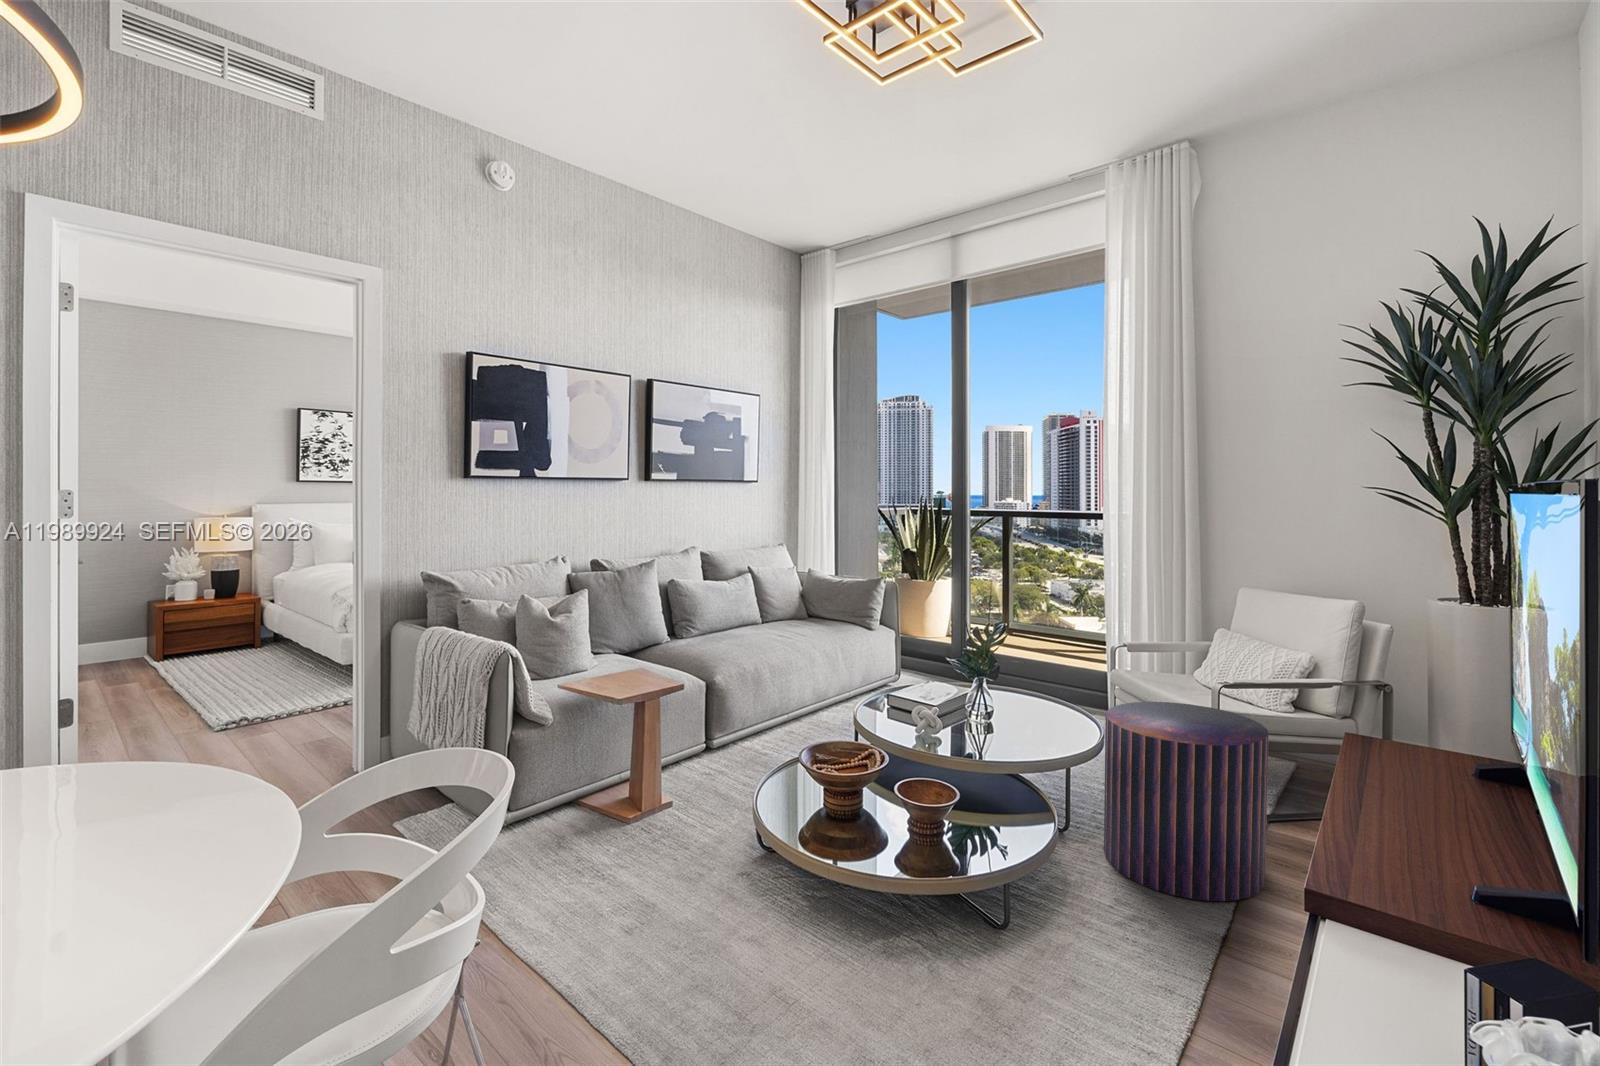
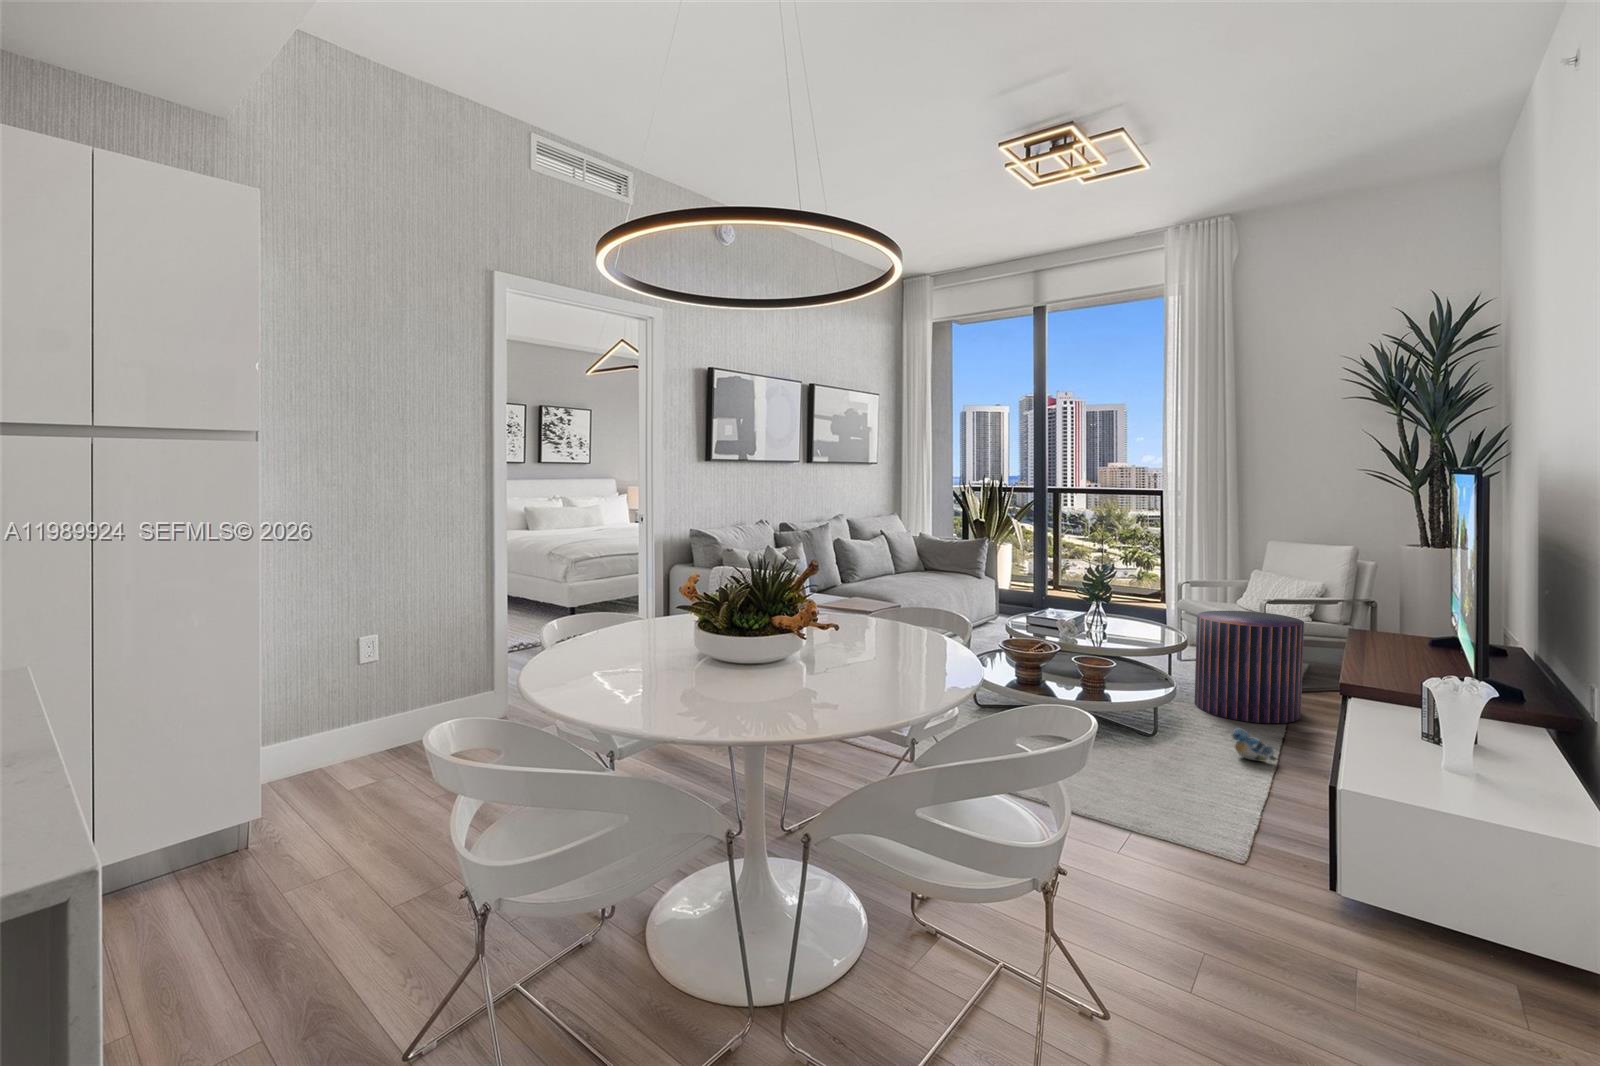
plush toy: none [1120,943,1199,1016] -> present [1232,728,1278,761]

